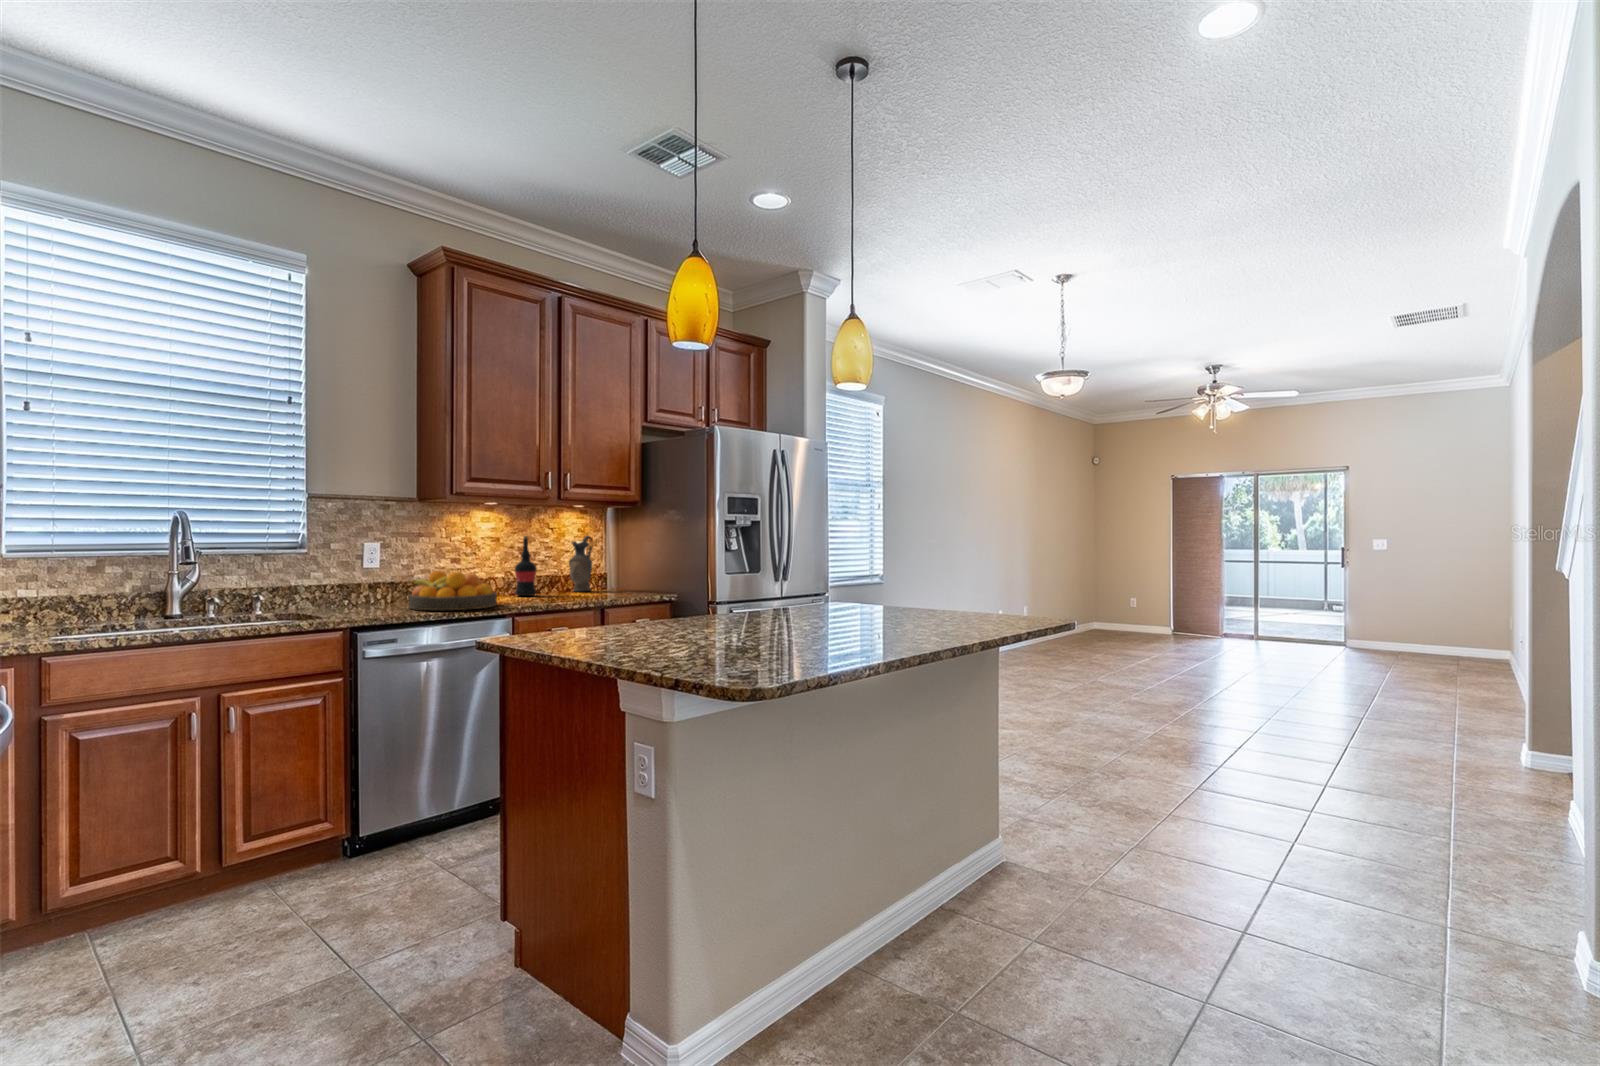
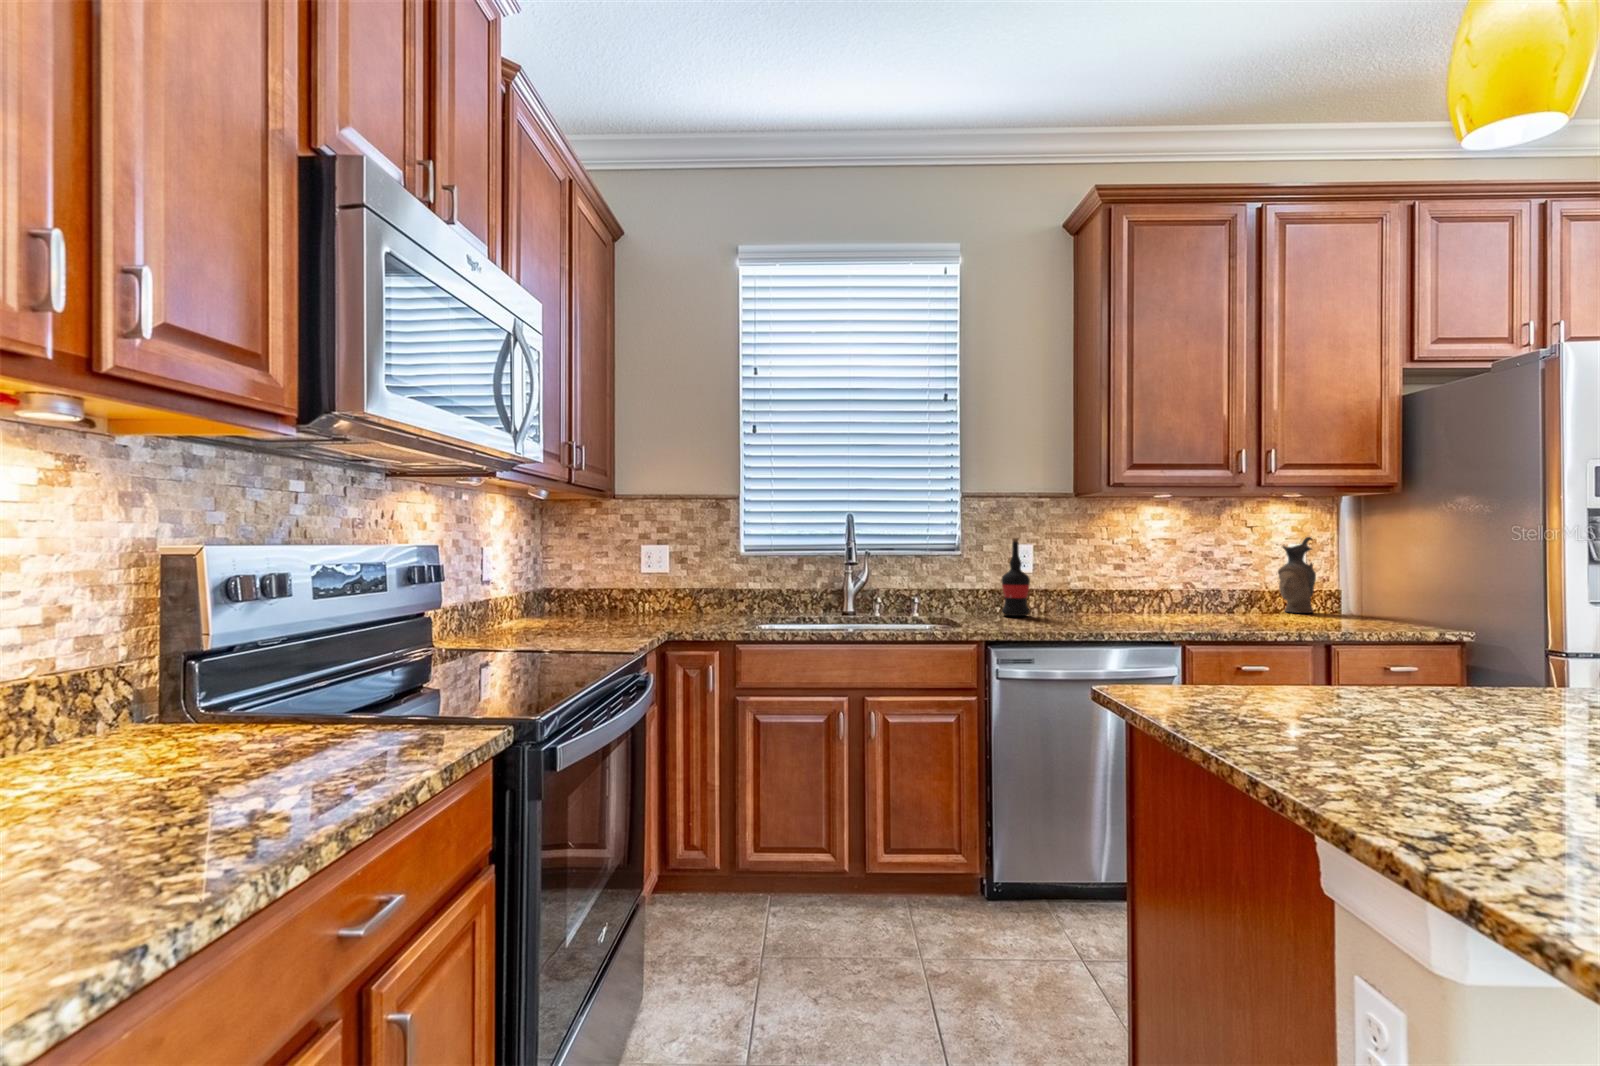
wine bottle: present [515,536,537,596] -> present [1001,538,1030,616]
fruit bowl: present [408,570,497,610] -> none [1059,579,1166,630]

